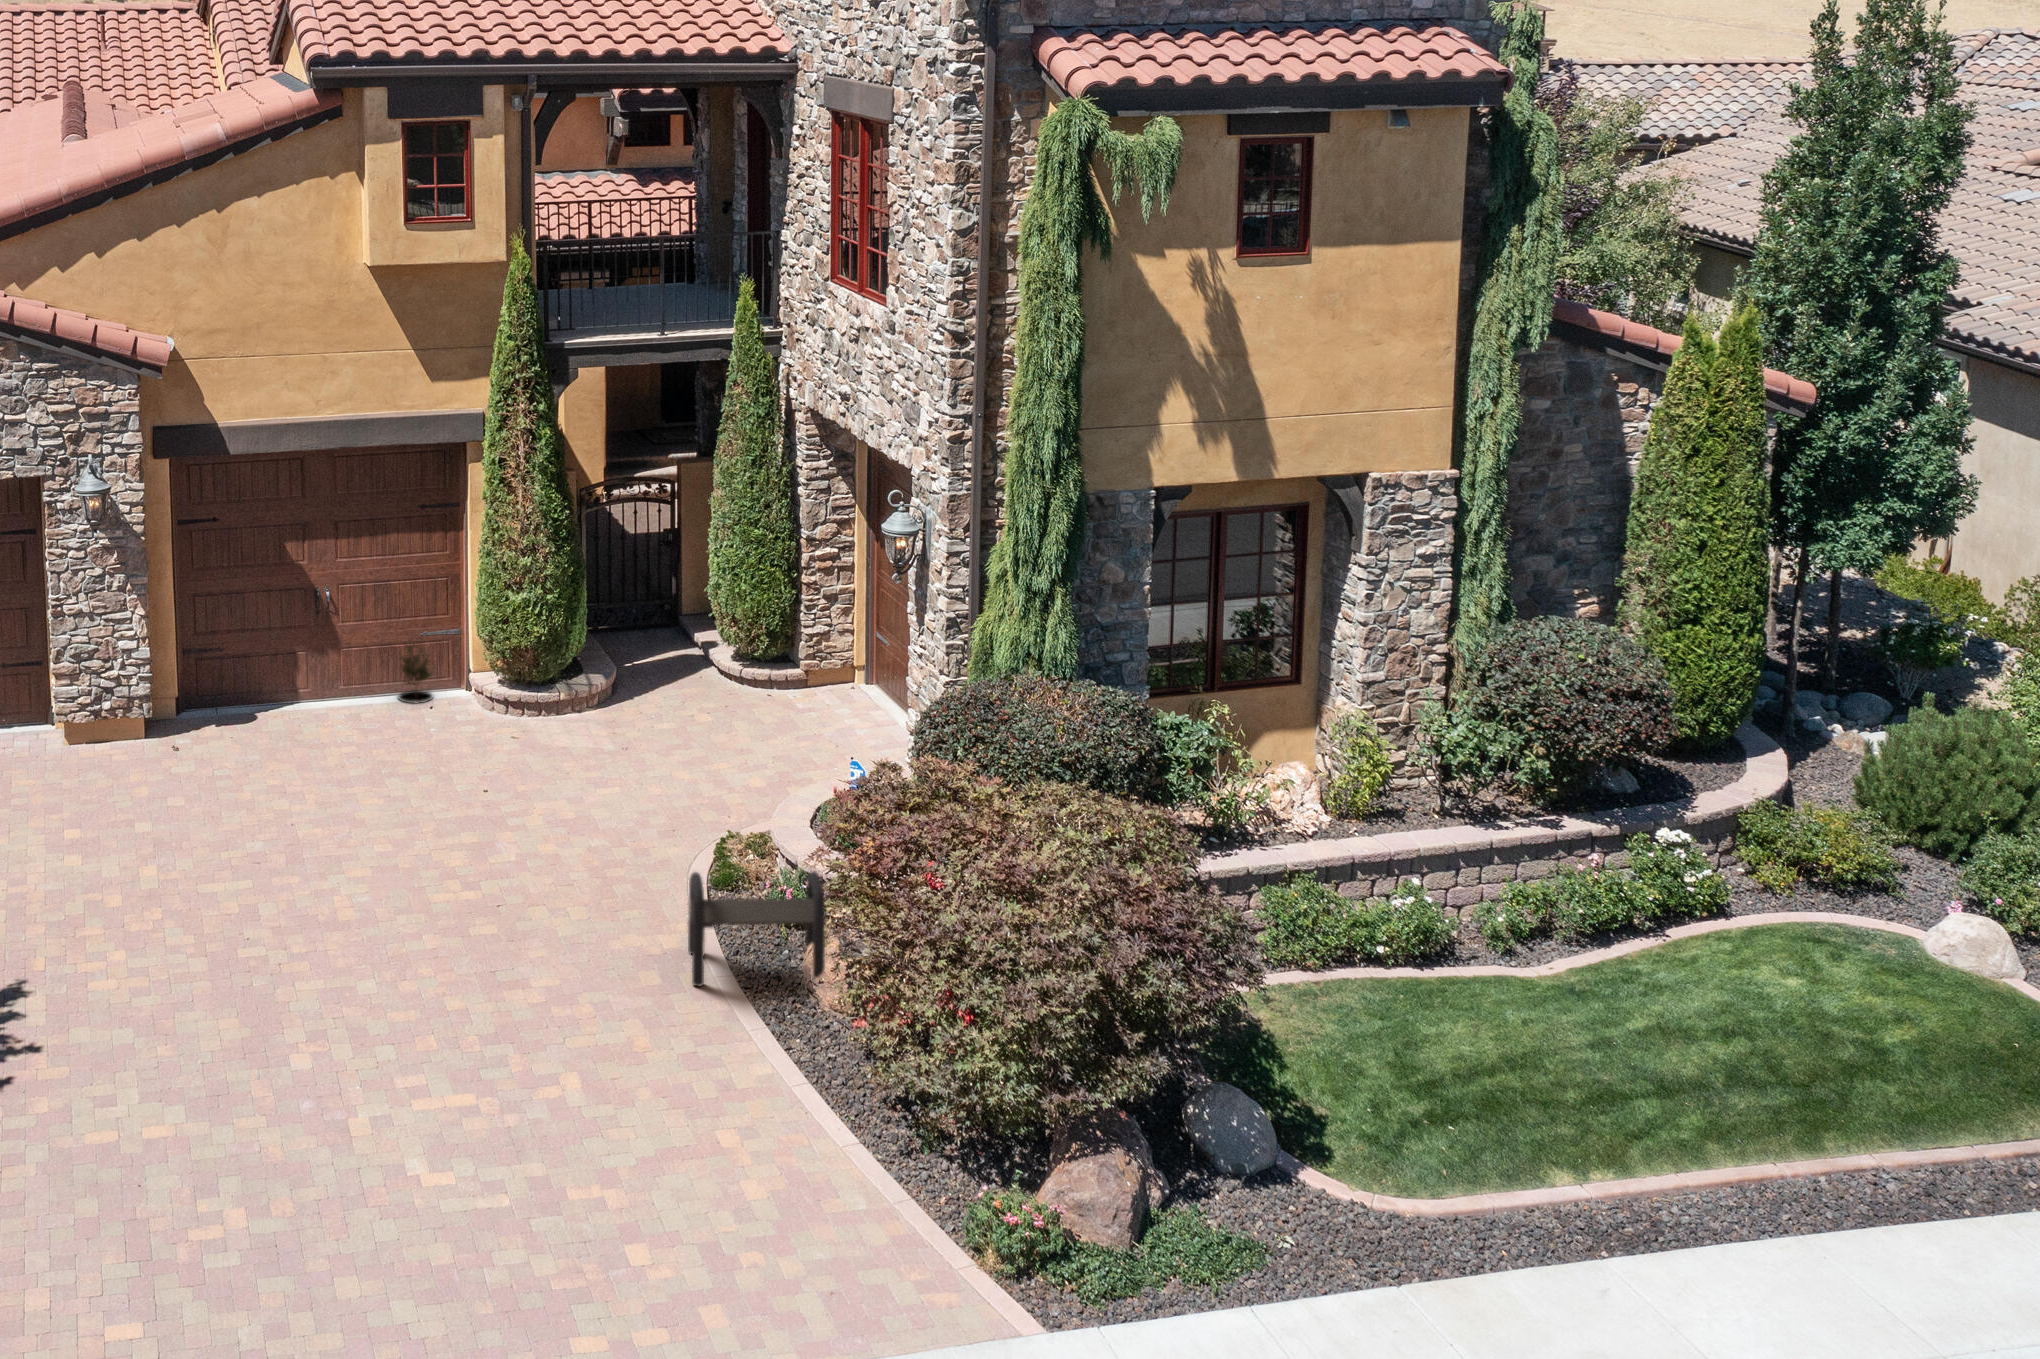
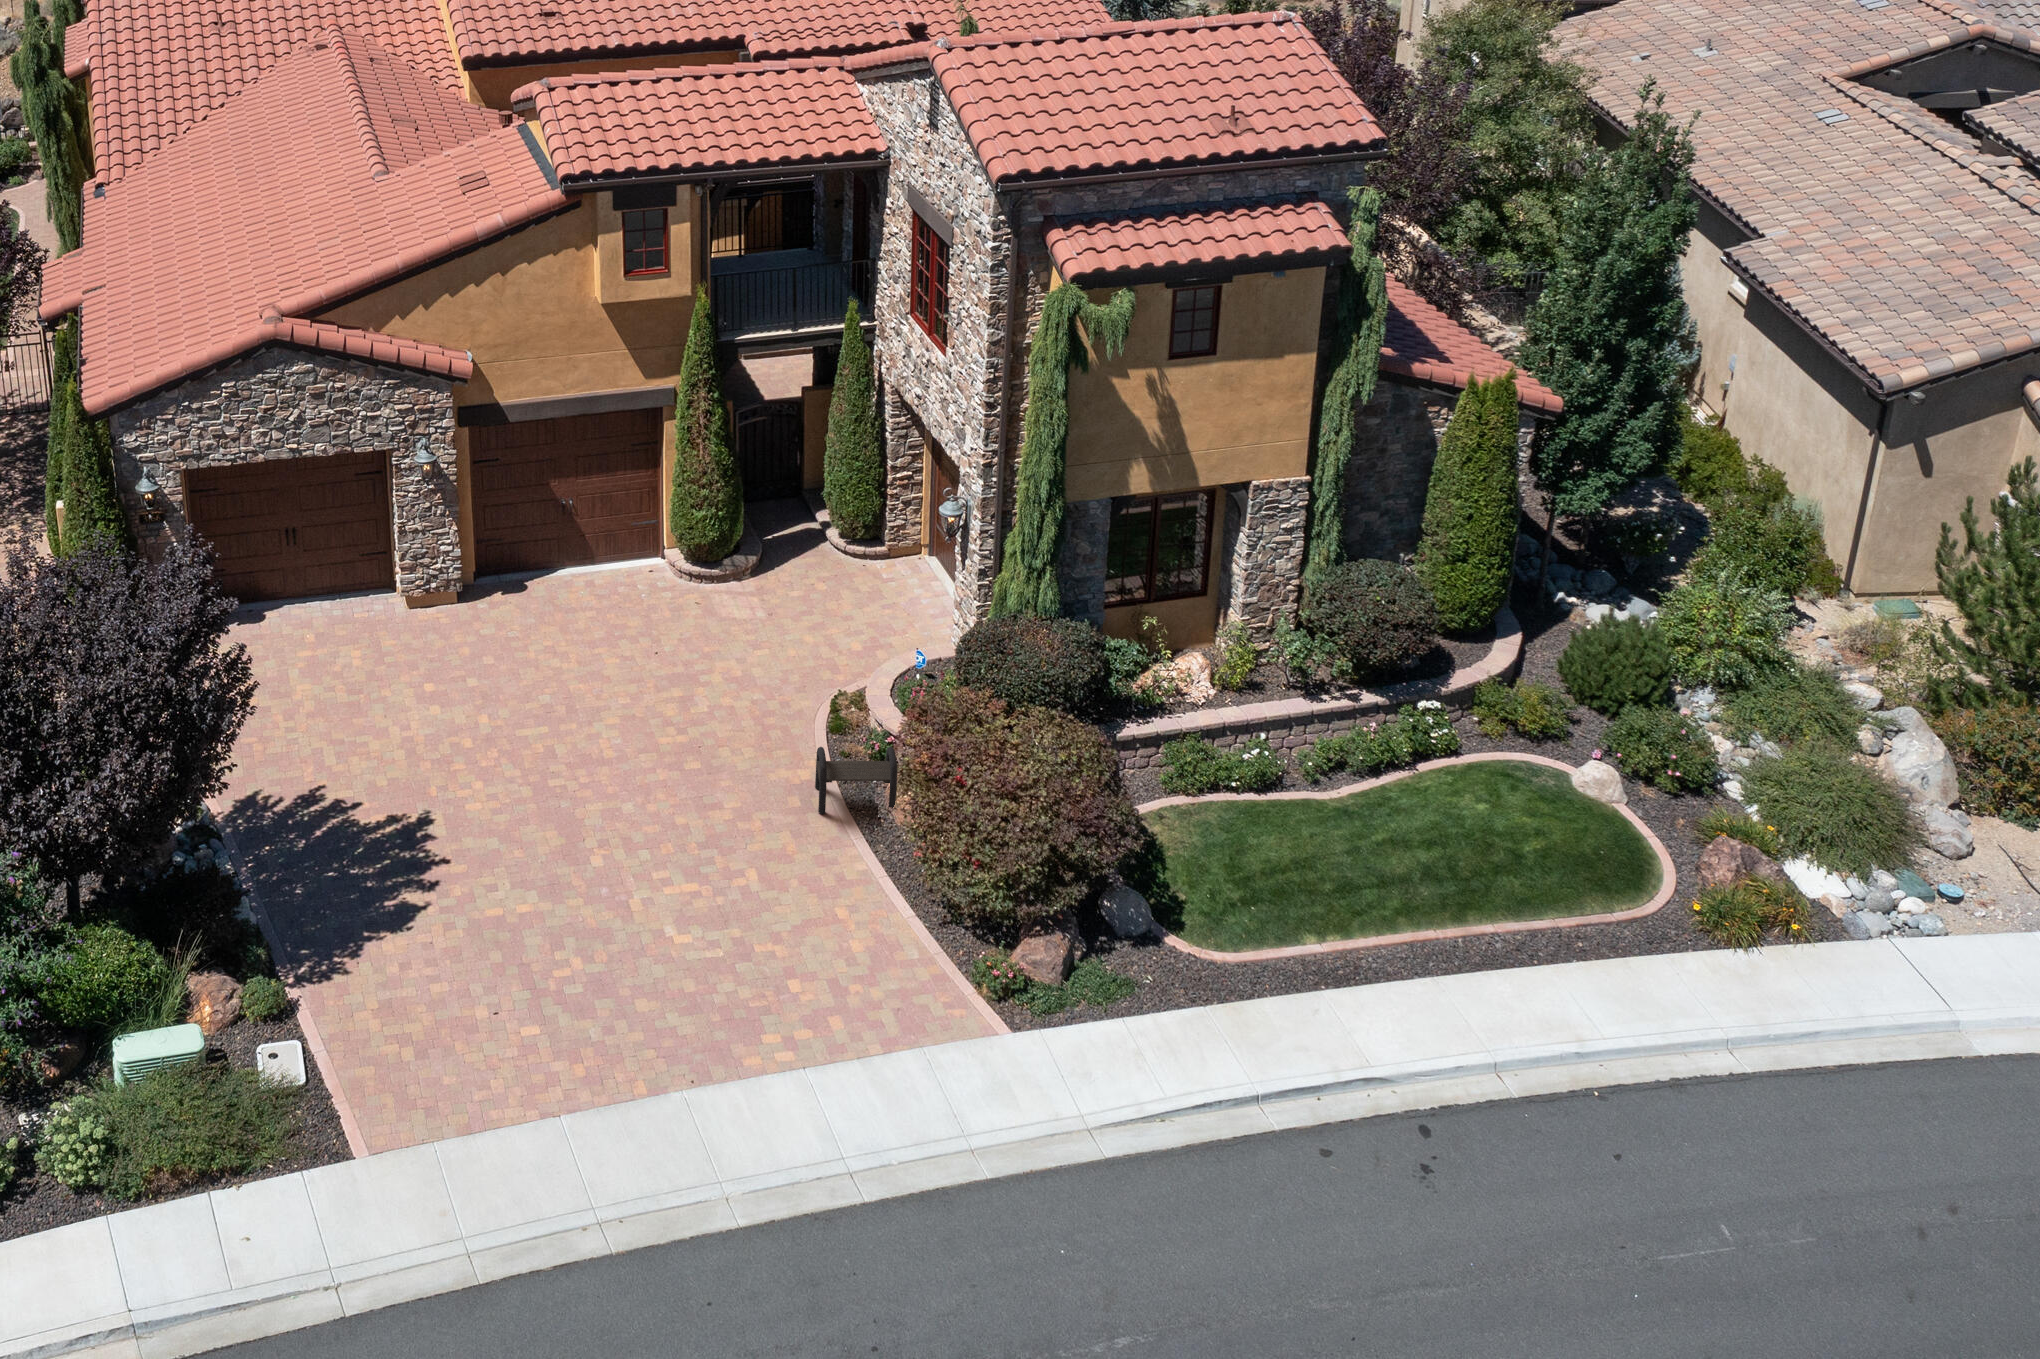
potted tree: present [398,642,433,703] -> none [612,530,638,572]

